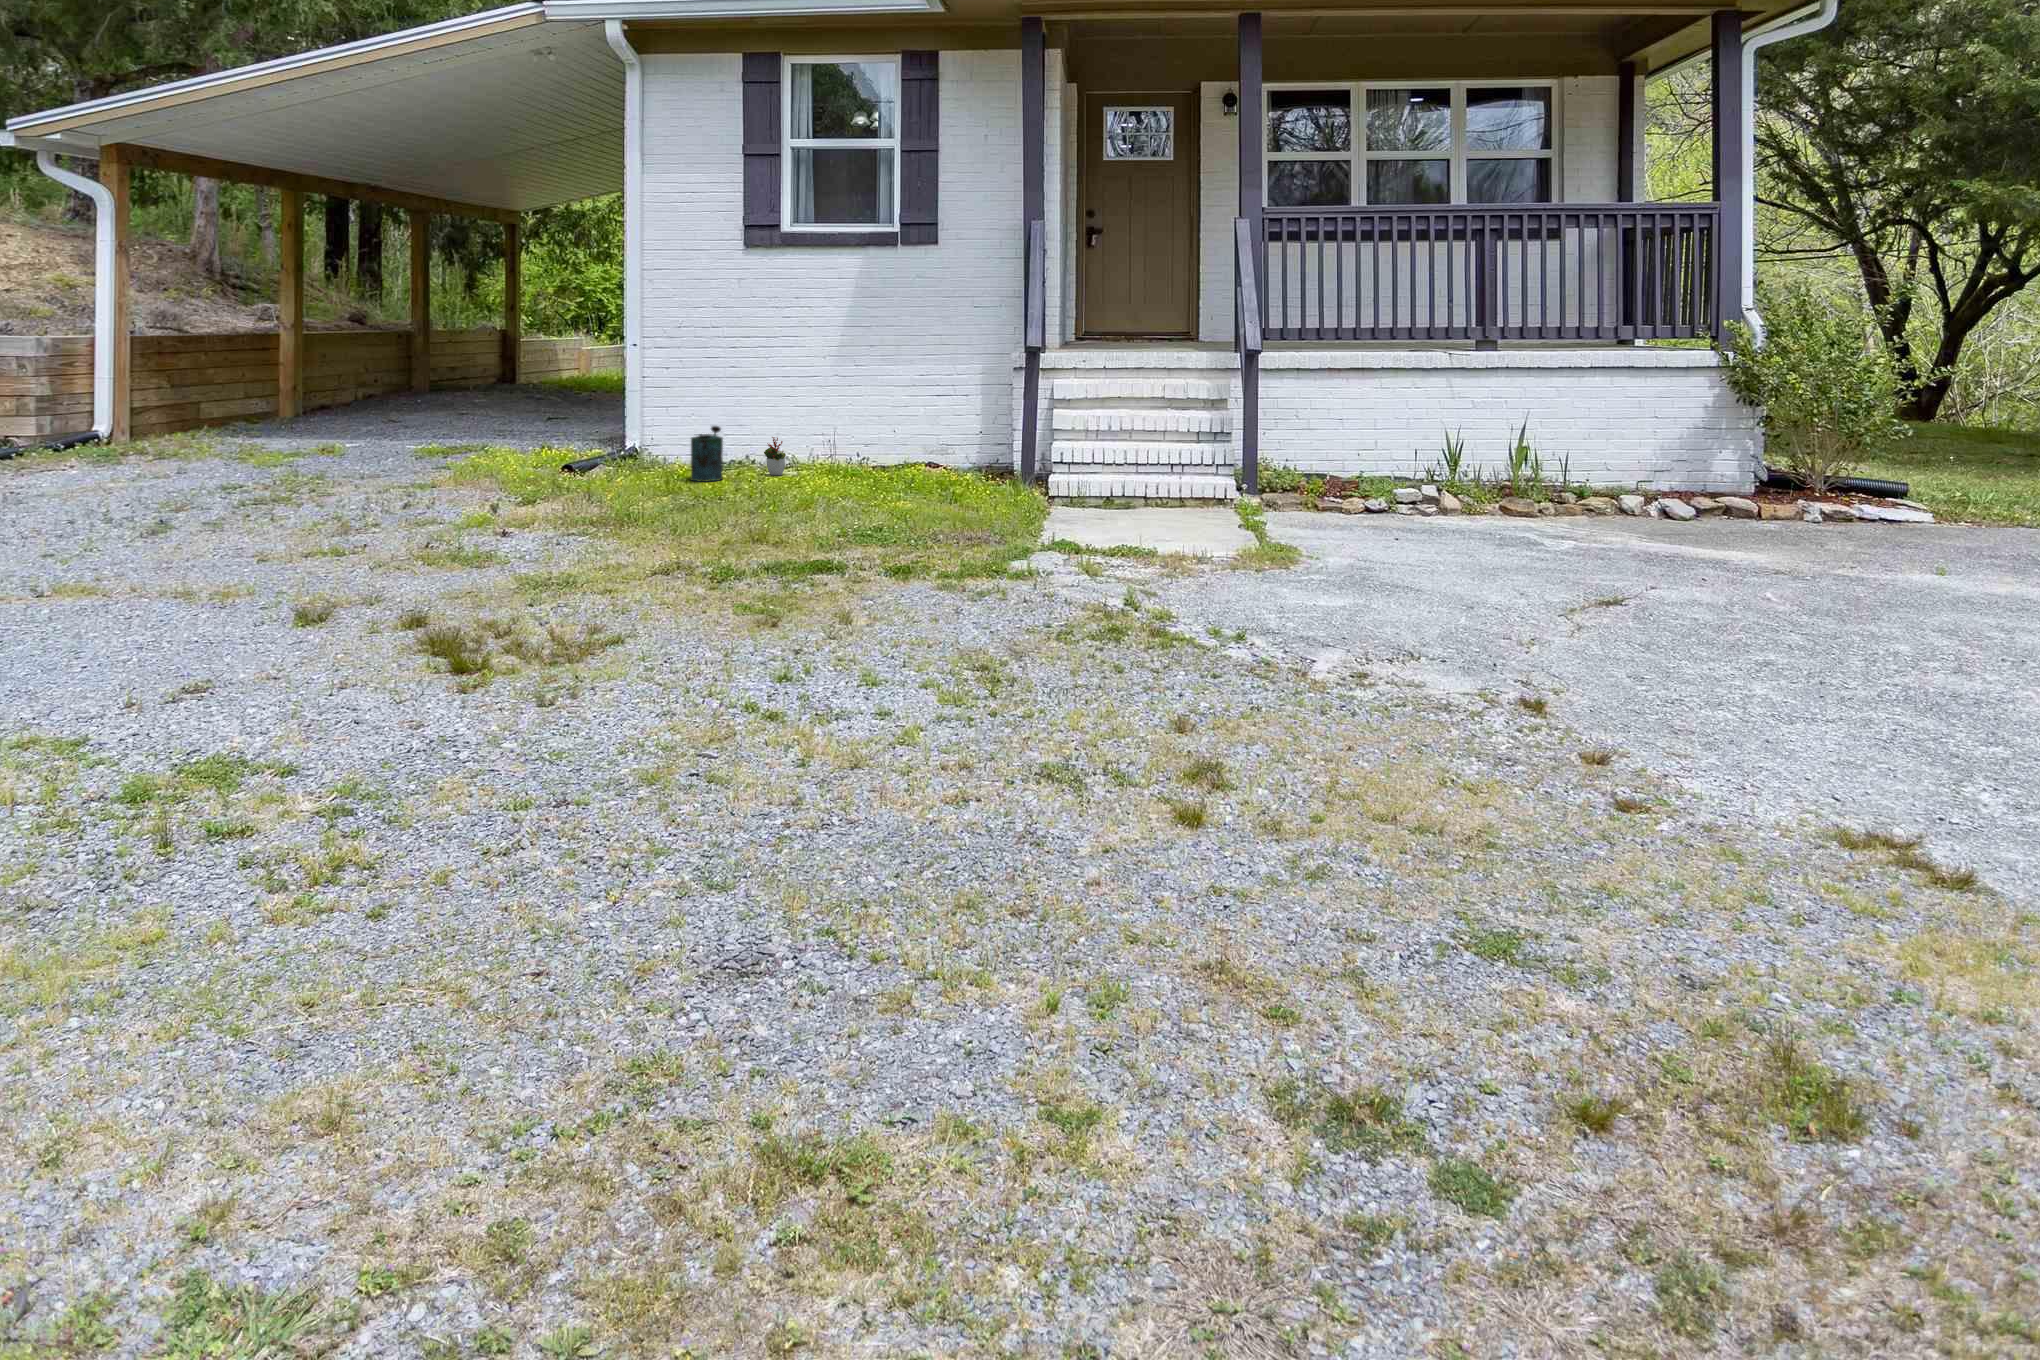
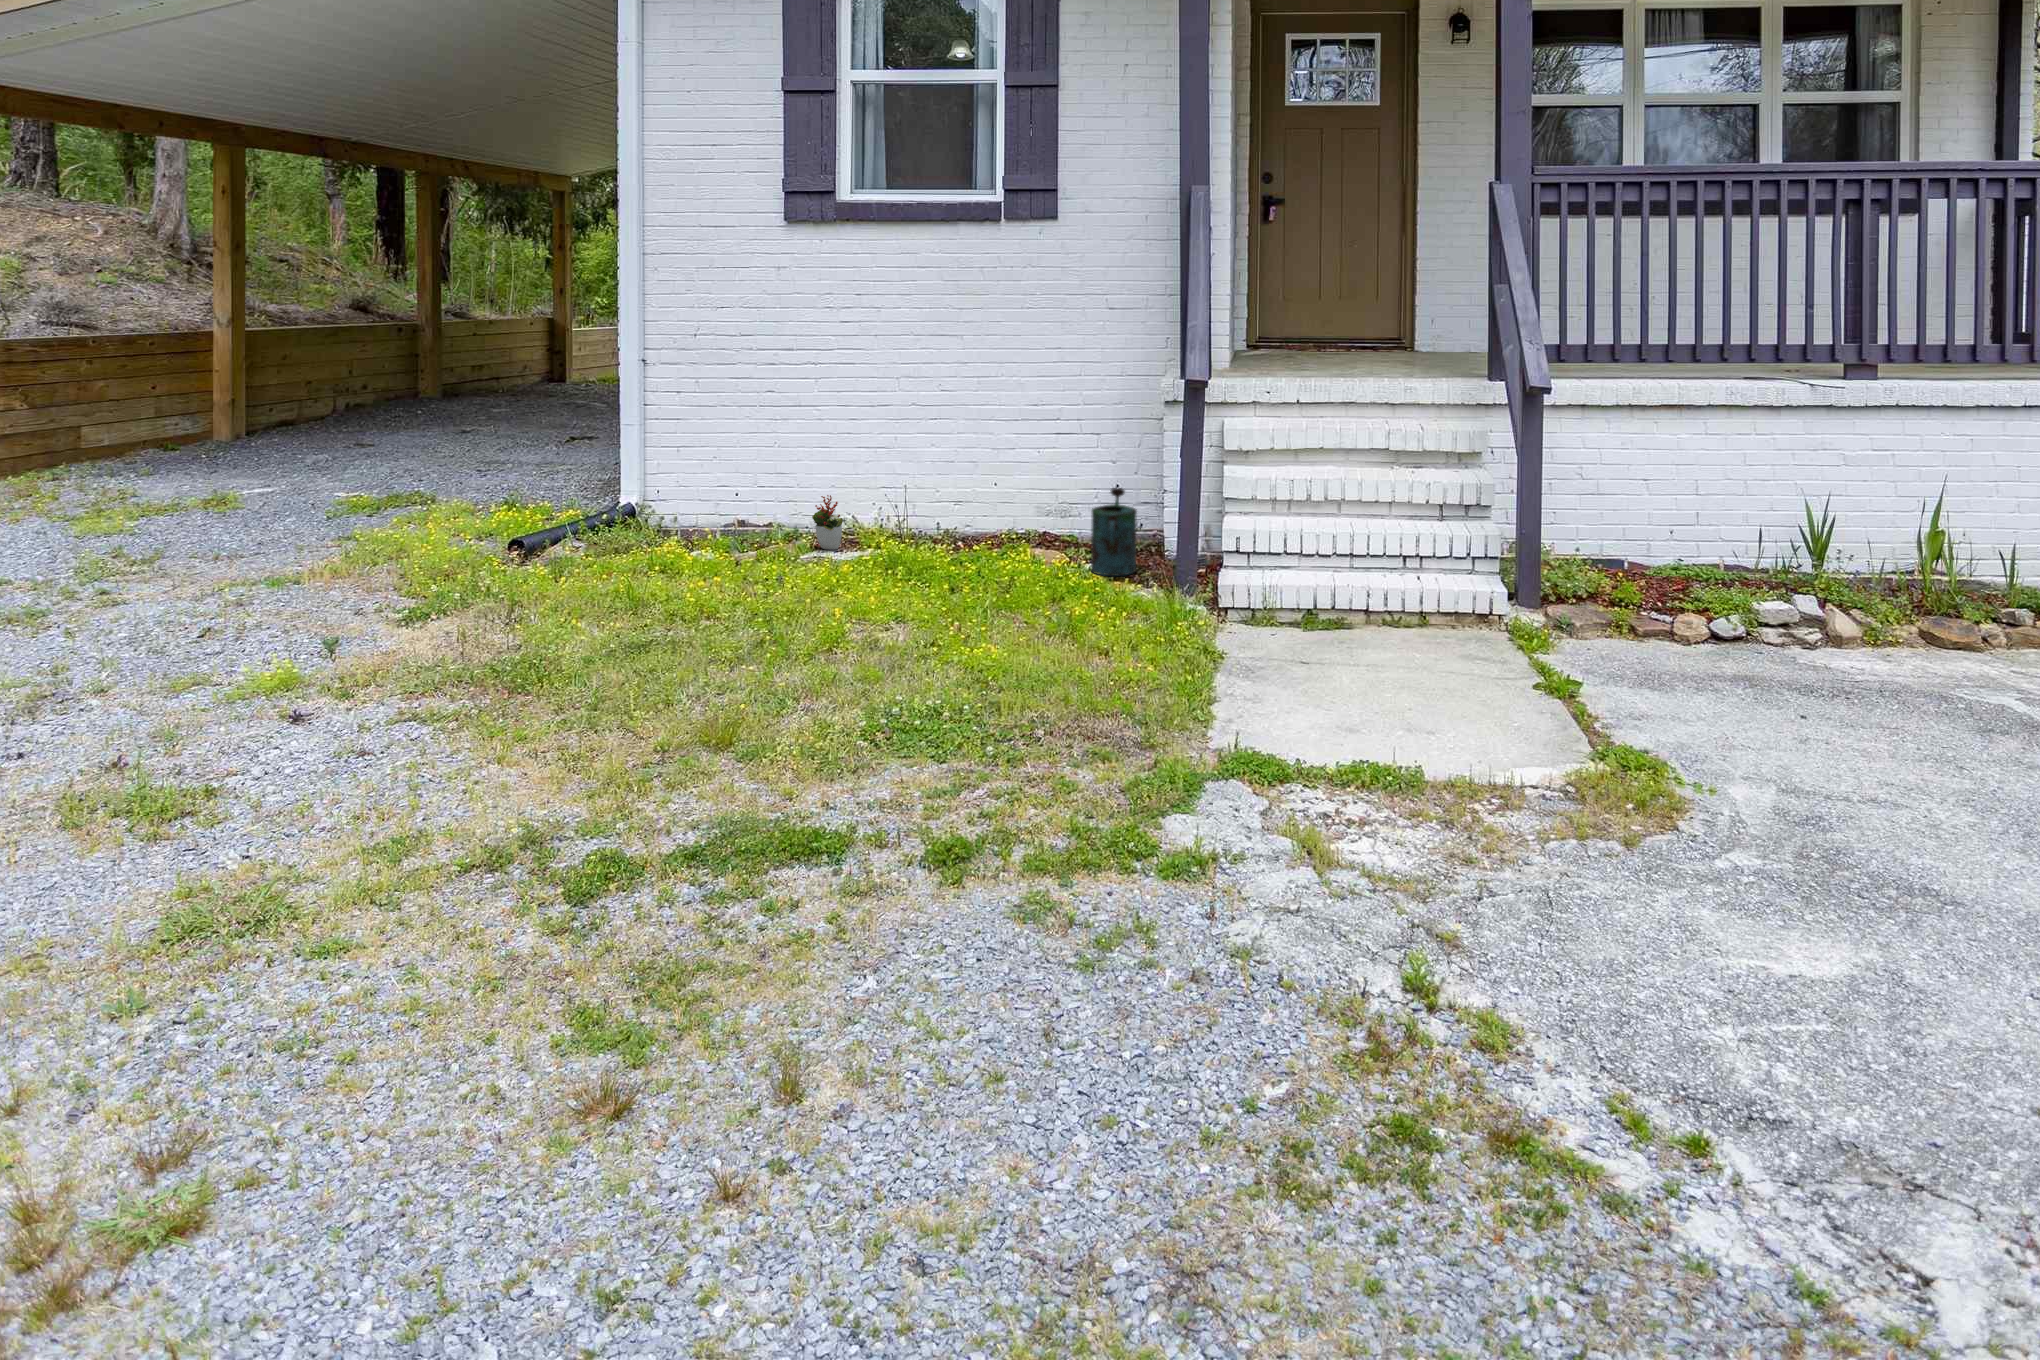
watering can: present [691,426,723,482] -> present [1091,488,1137,576]

